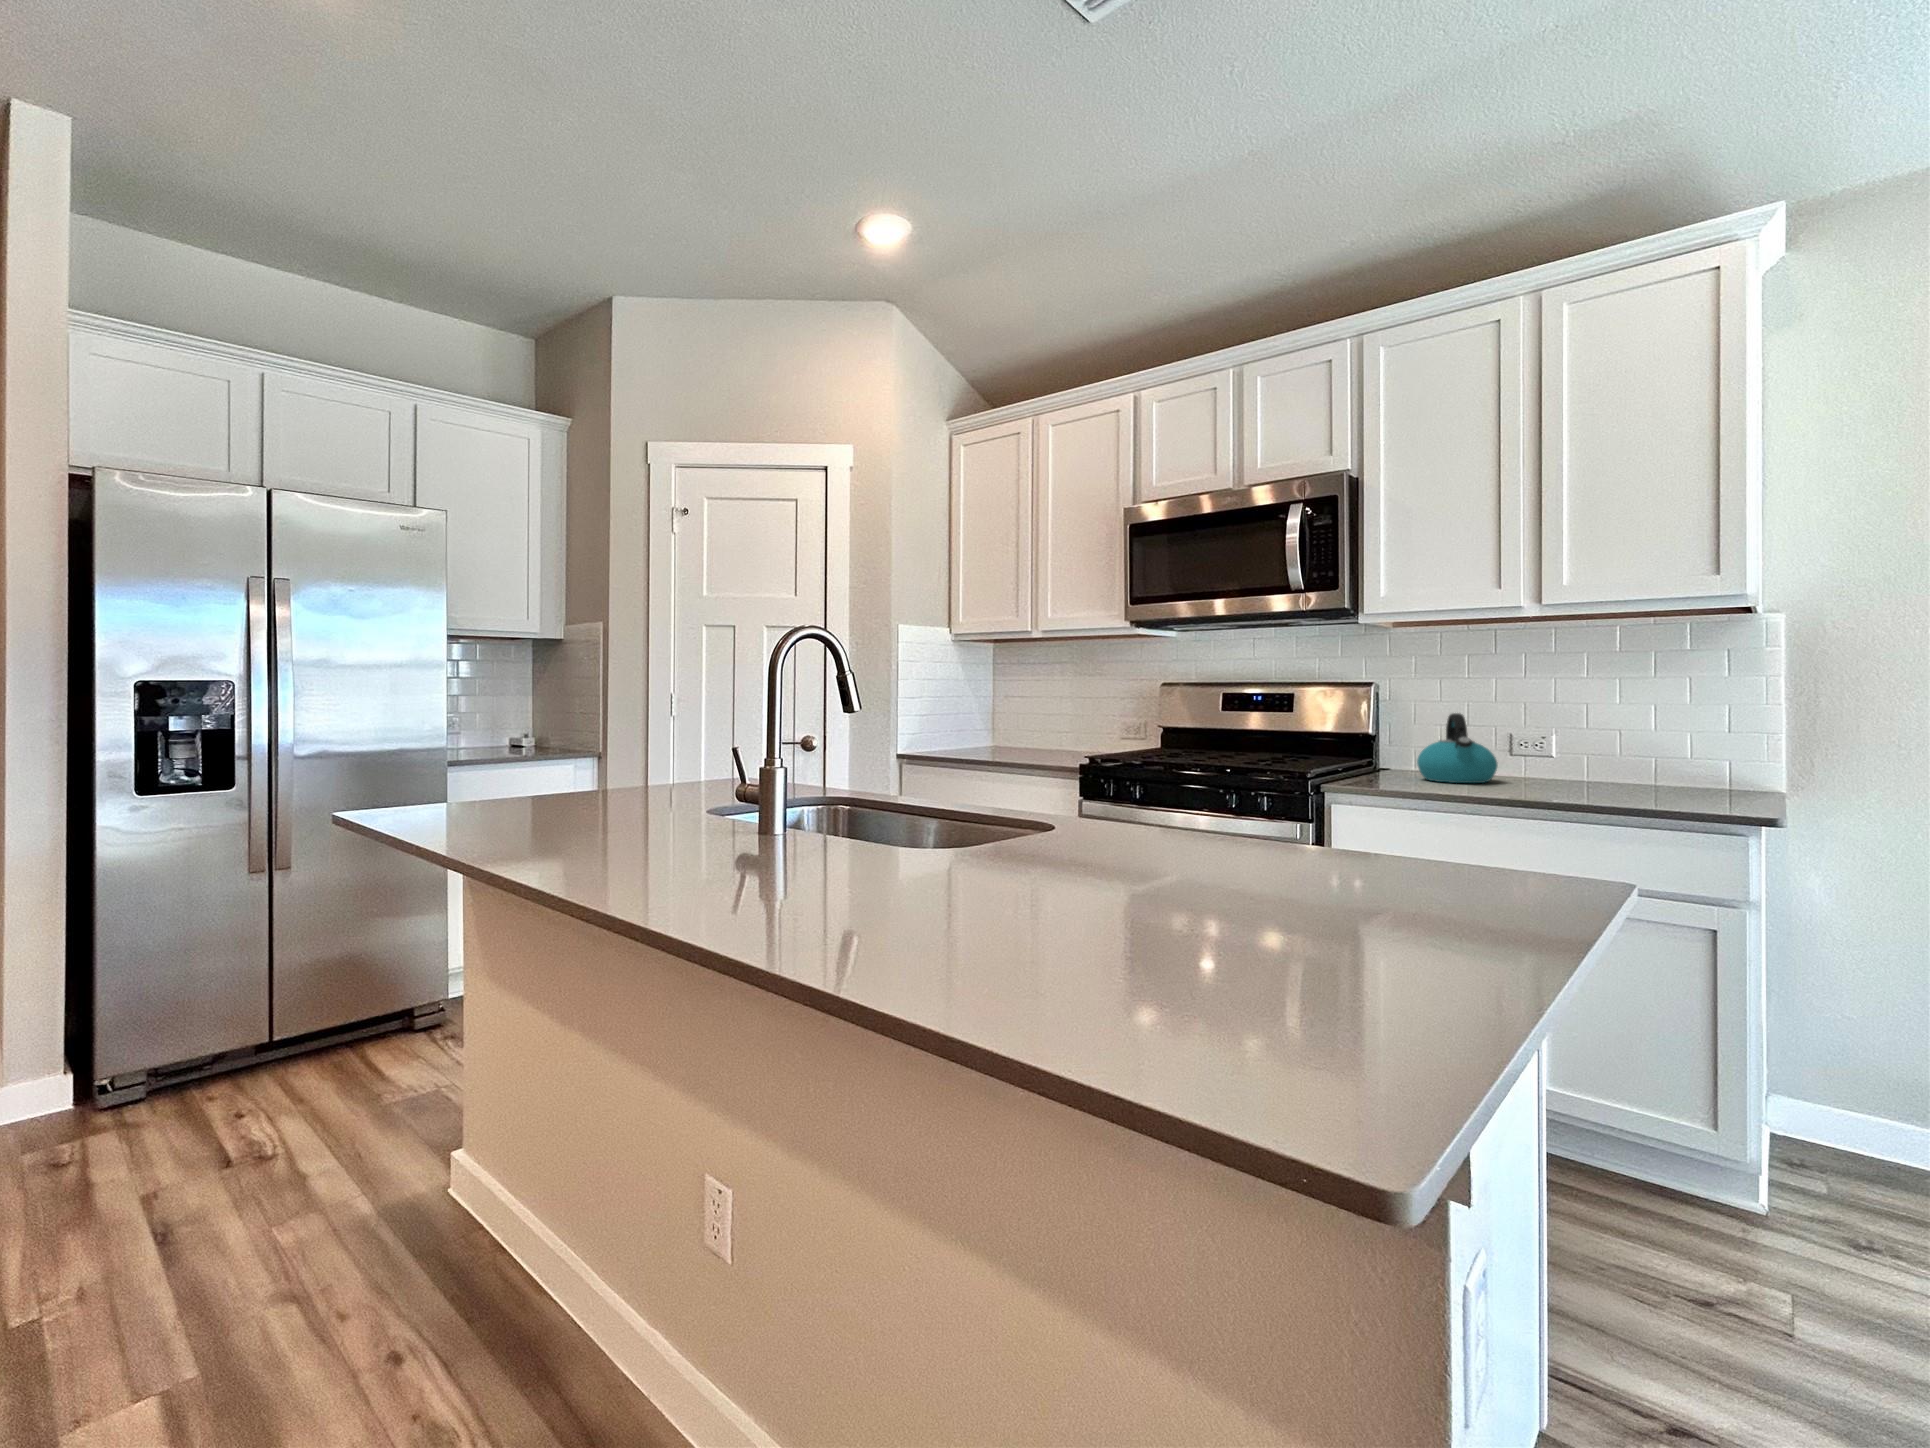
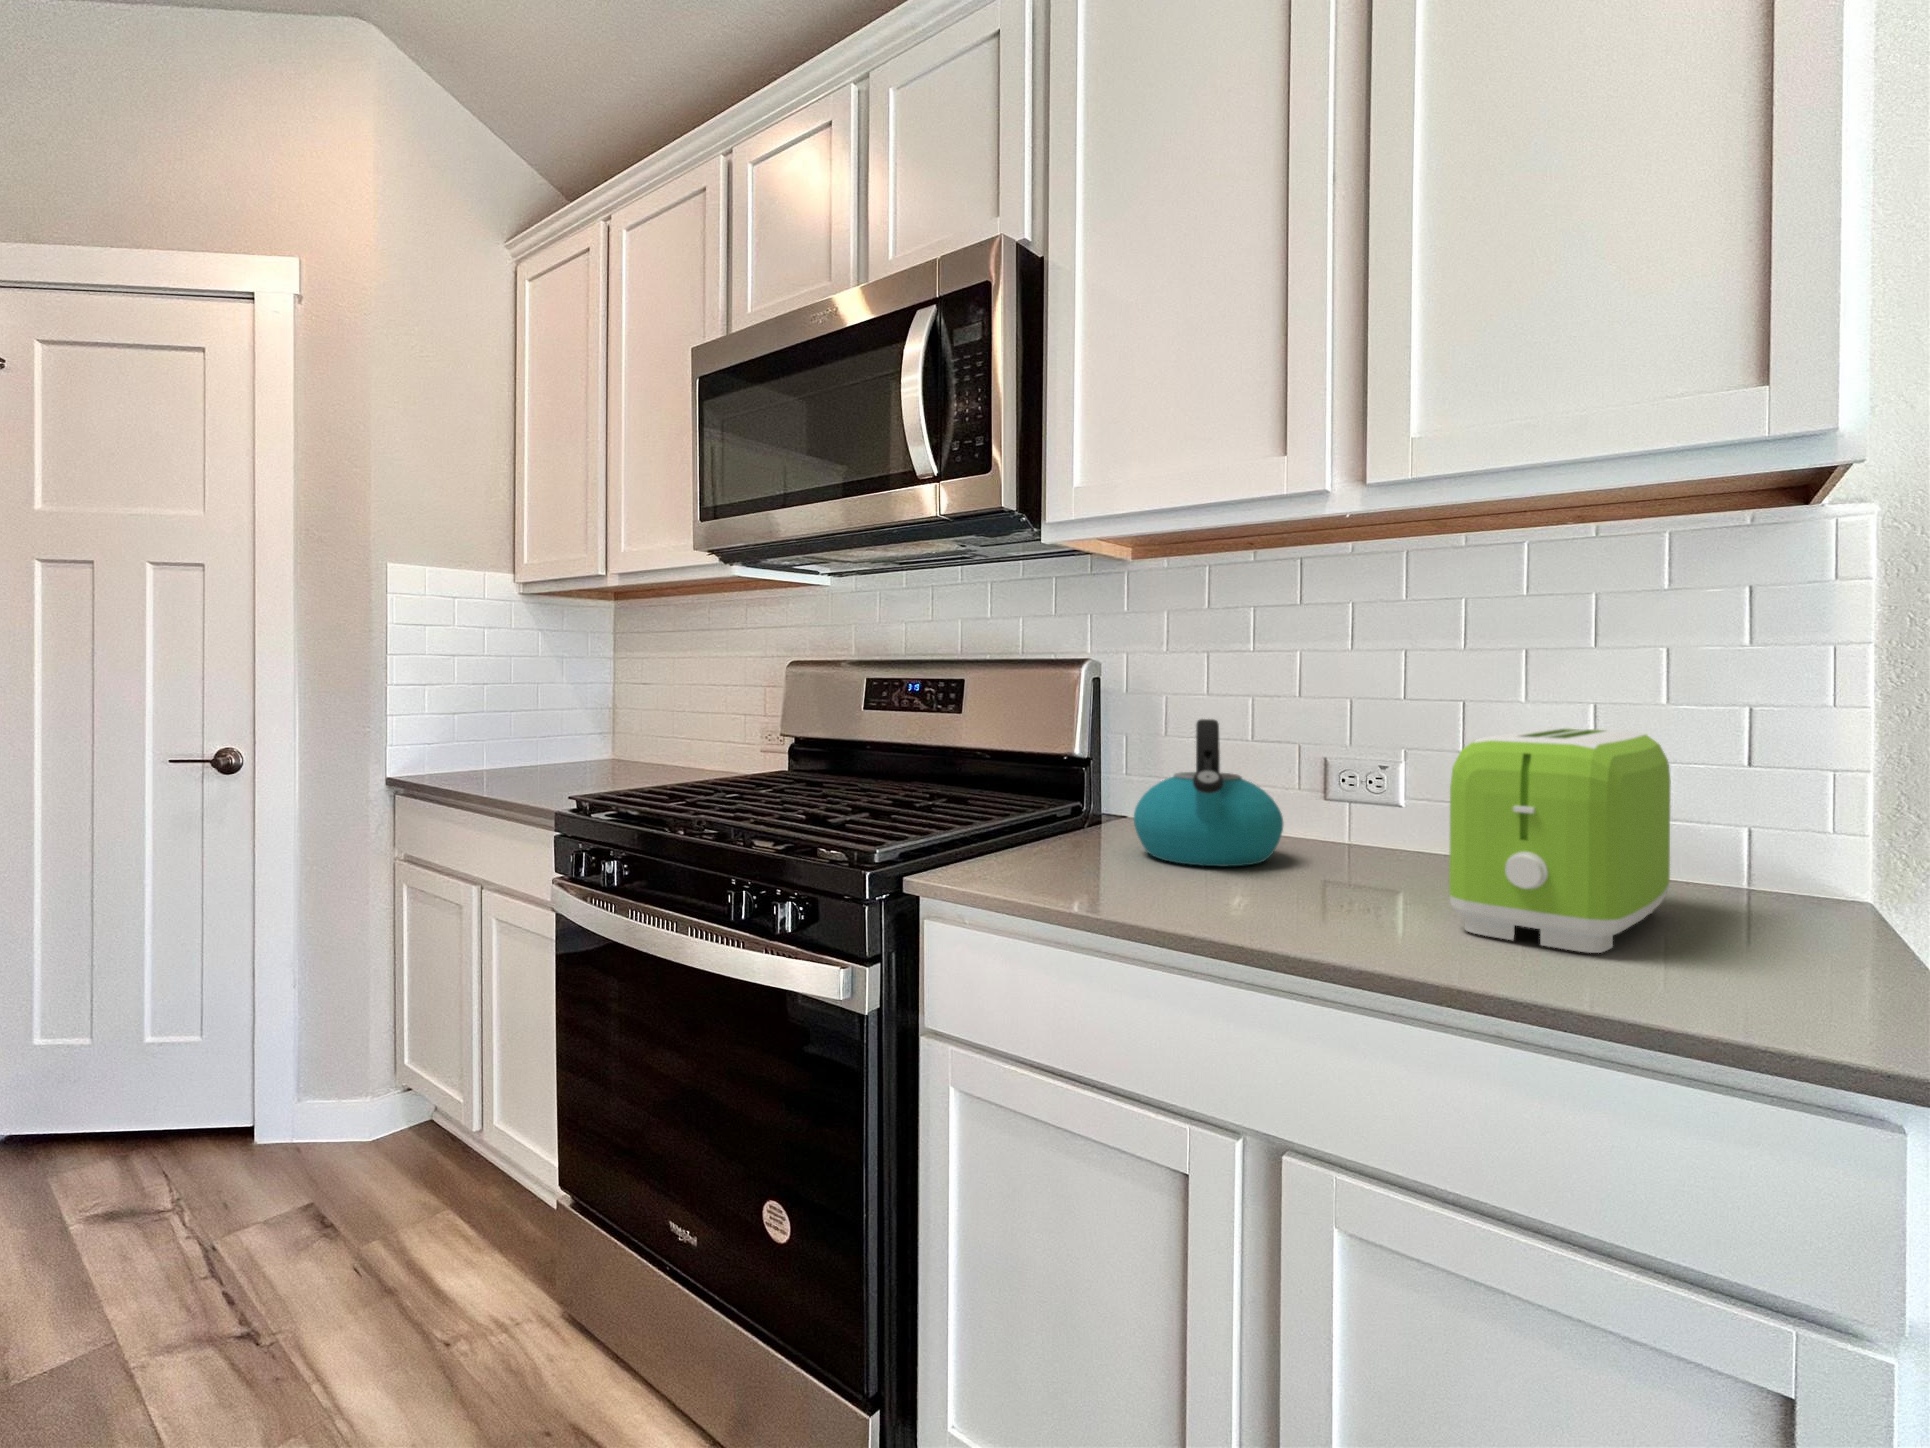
toaster: none [1590,716,1688,802] -> present [1449,728,1670,953]

